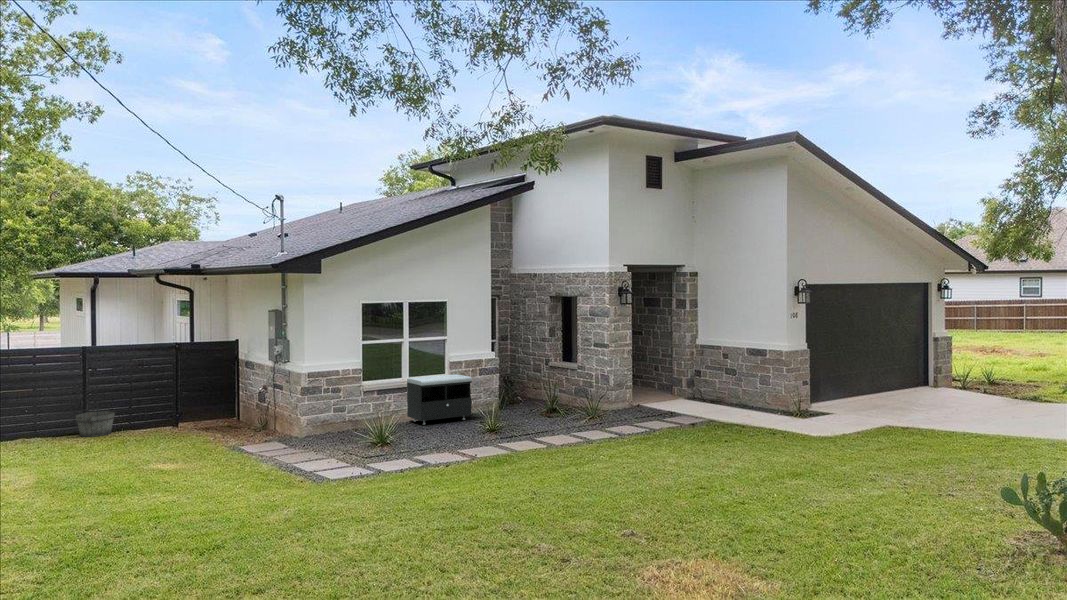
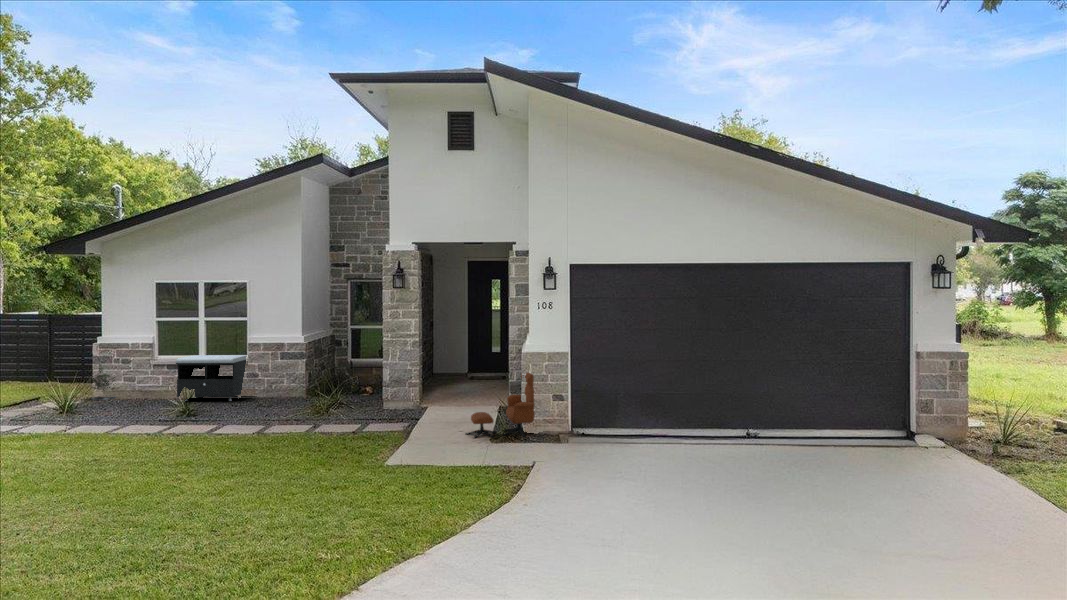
lounge chair: none [746,365,791,415] -> present [466,372,535,438]
potted tree: none [316,393,340,435] -> present [91,365,116,400]
wooden bucket: present [76,408,115,437] -> none [10,360,43,383]

